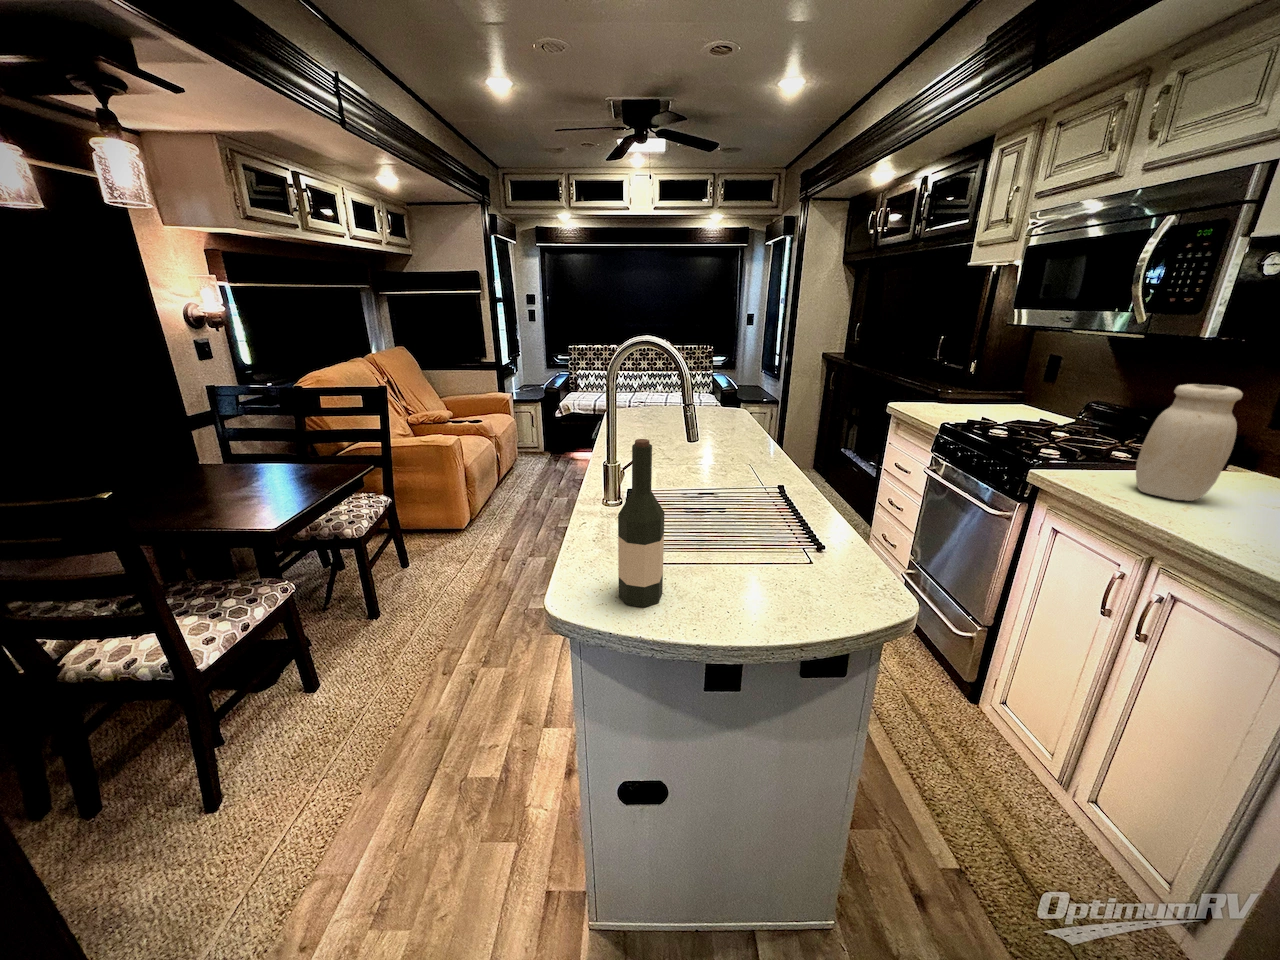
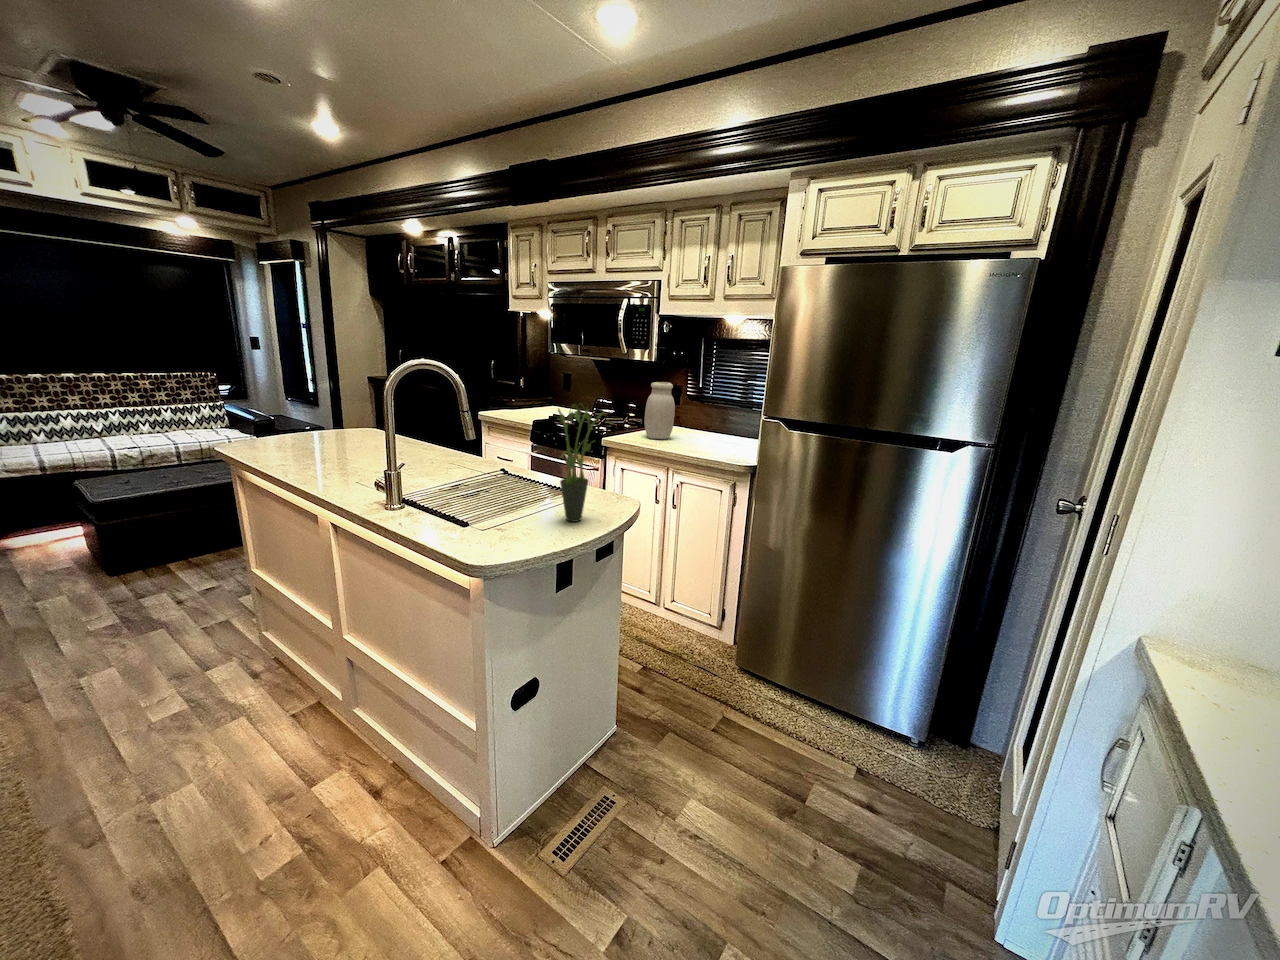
potted plant: none [743,412,840,602] -> present [558,405,604,522]
wine bottle: present [618,439,665,607] -> none [498,429,532,548]

